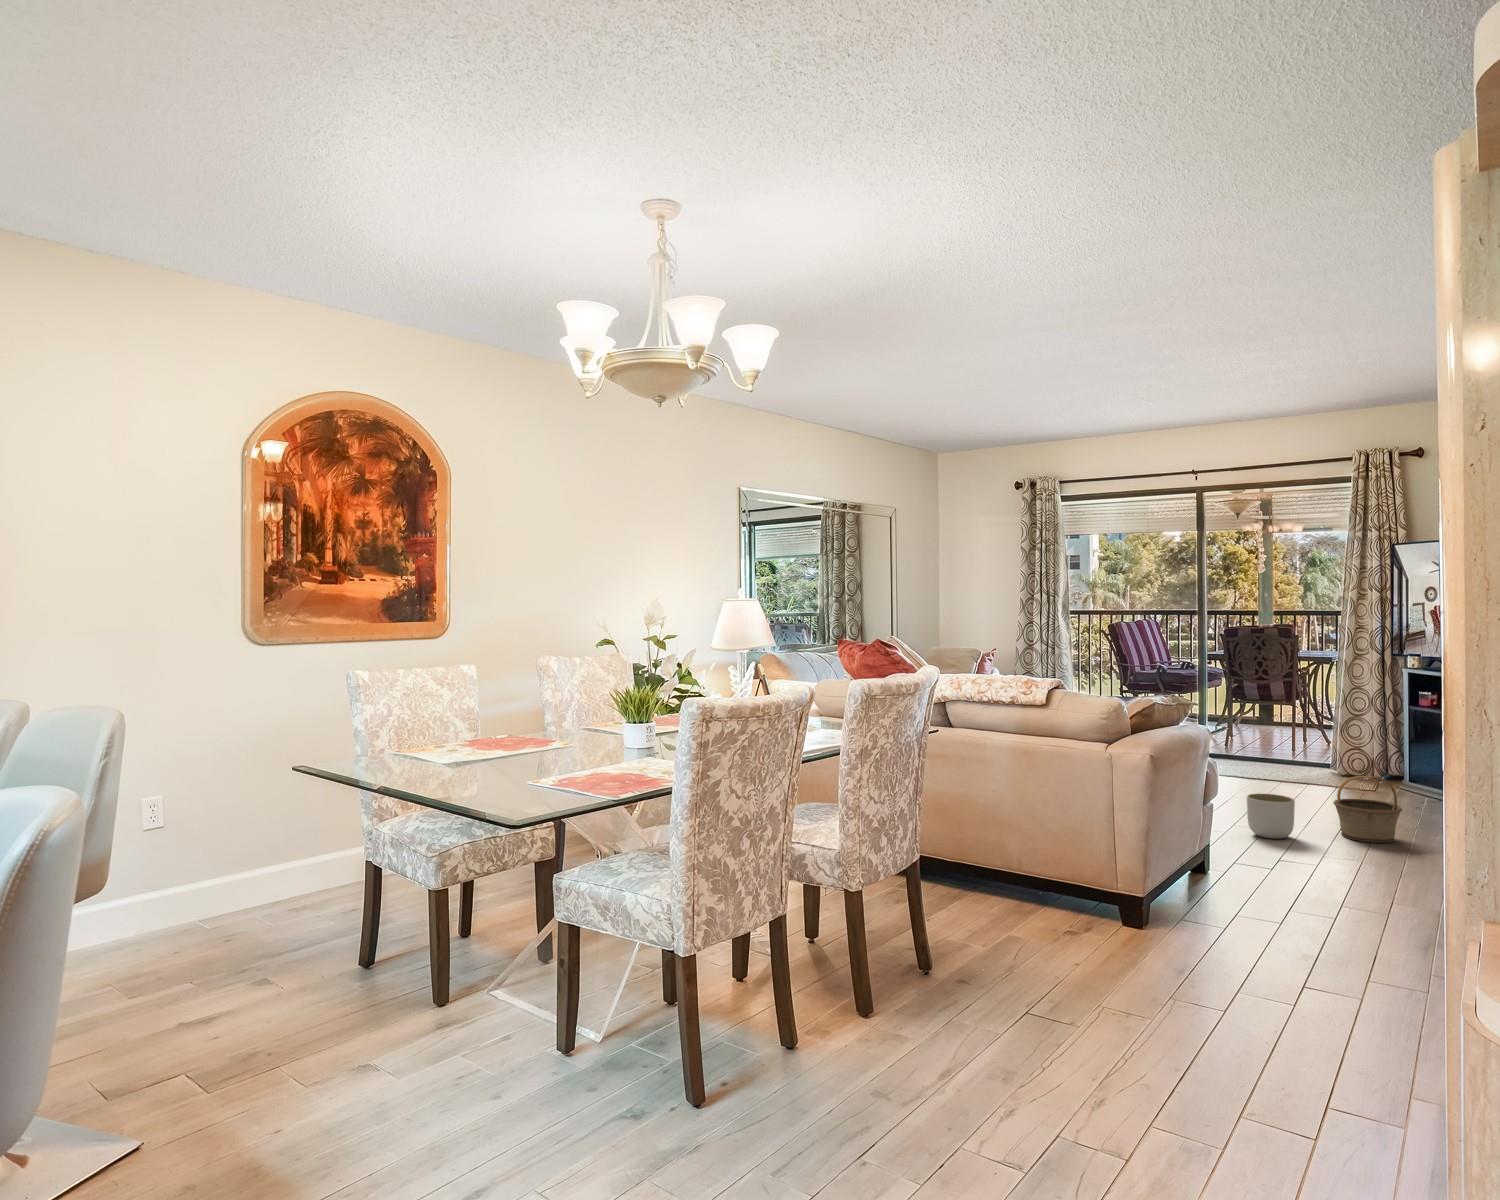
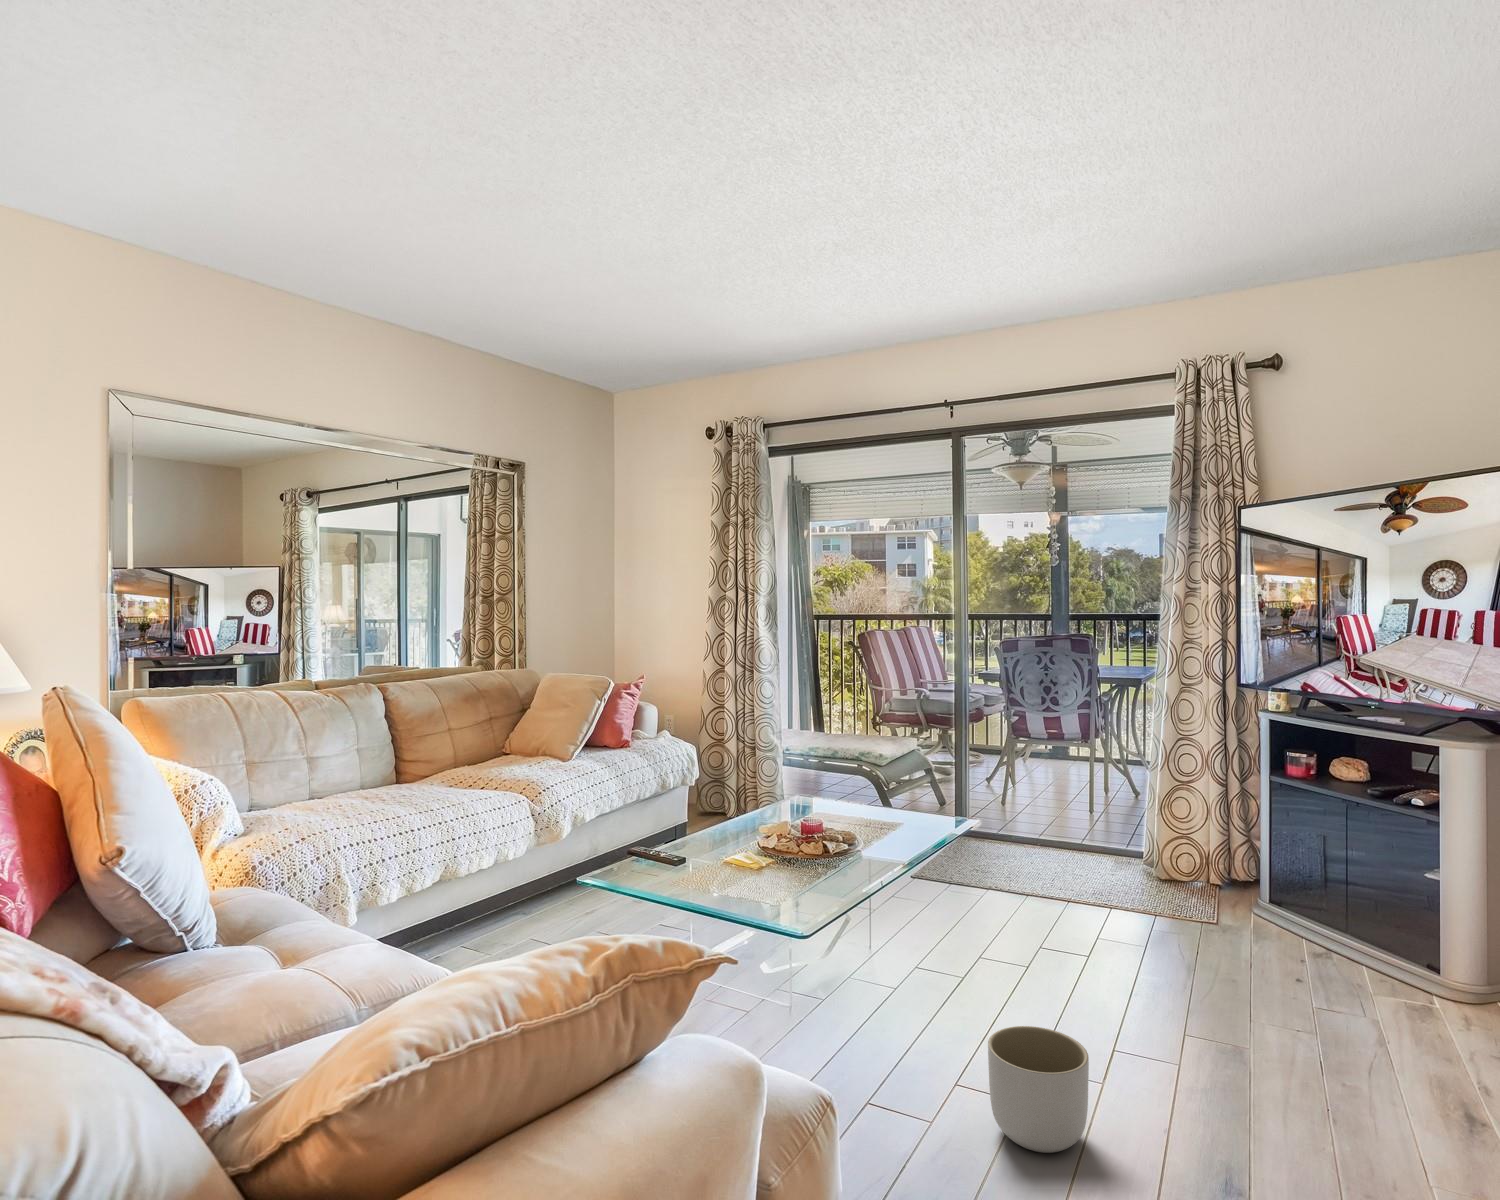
basket: present [1333,776,1402,843] -> none [1168,988,1316,1156]

